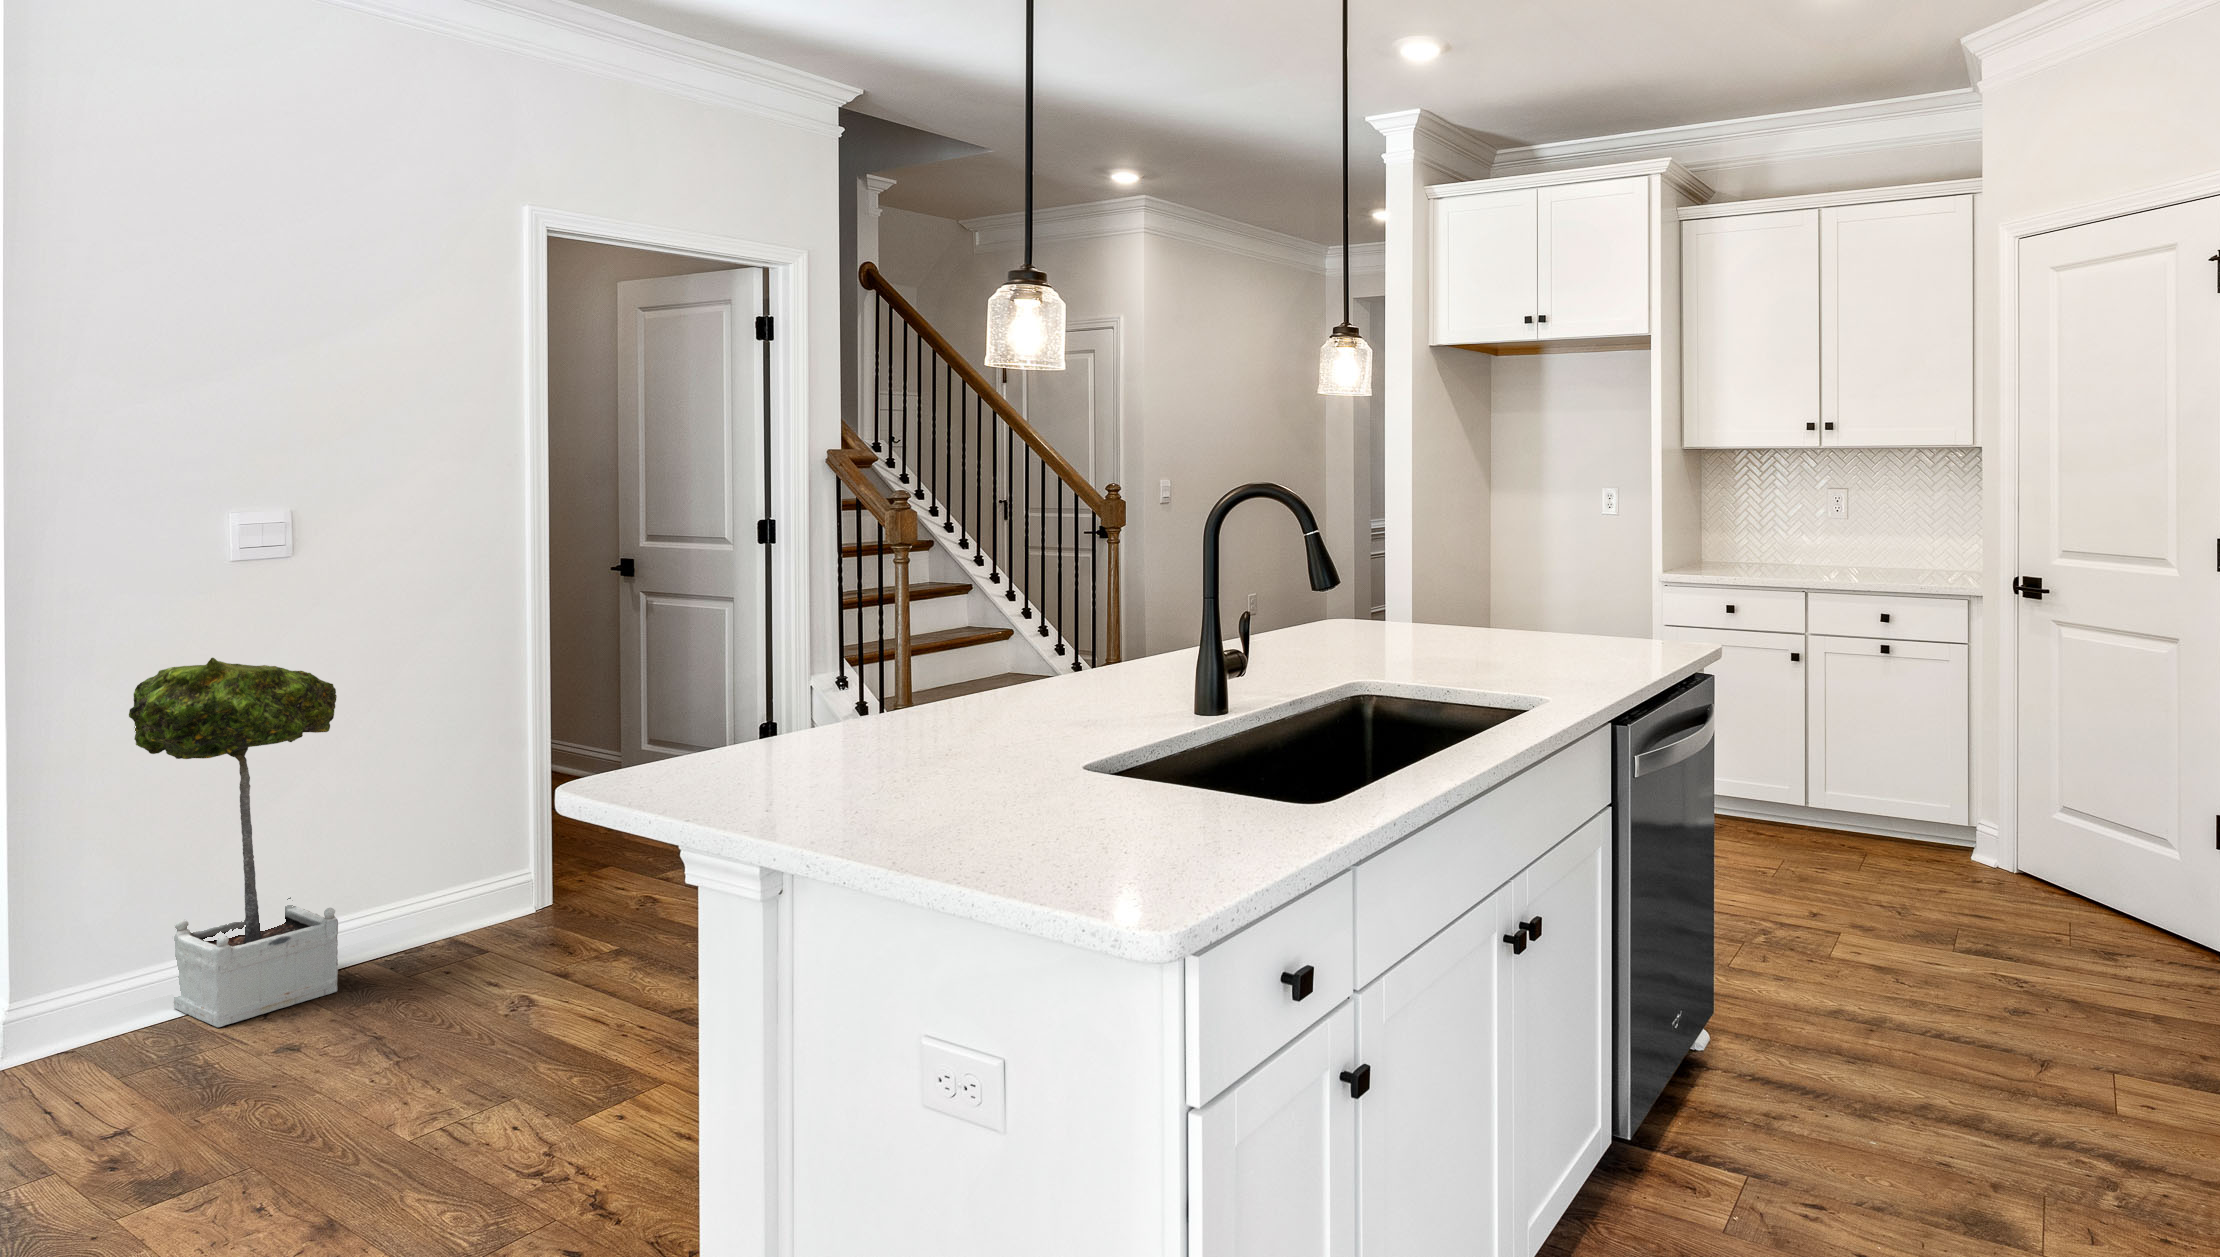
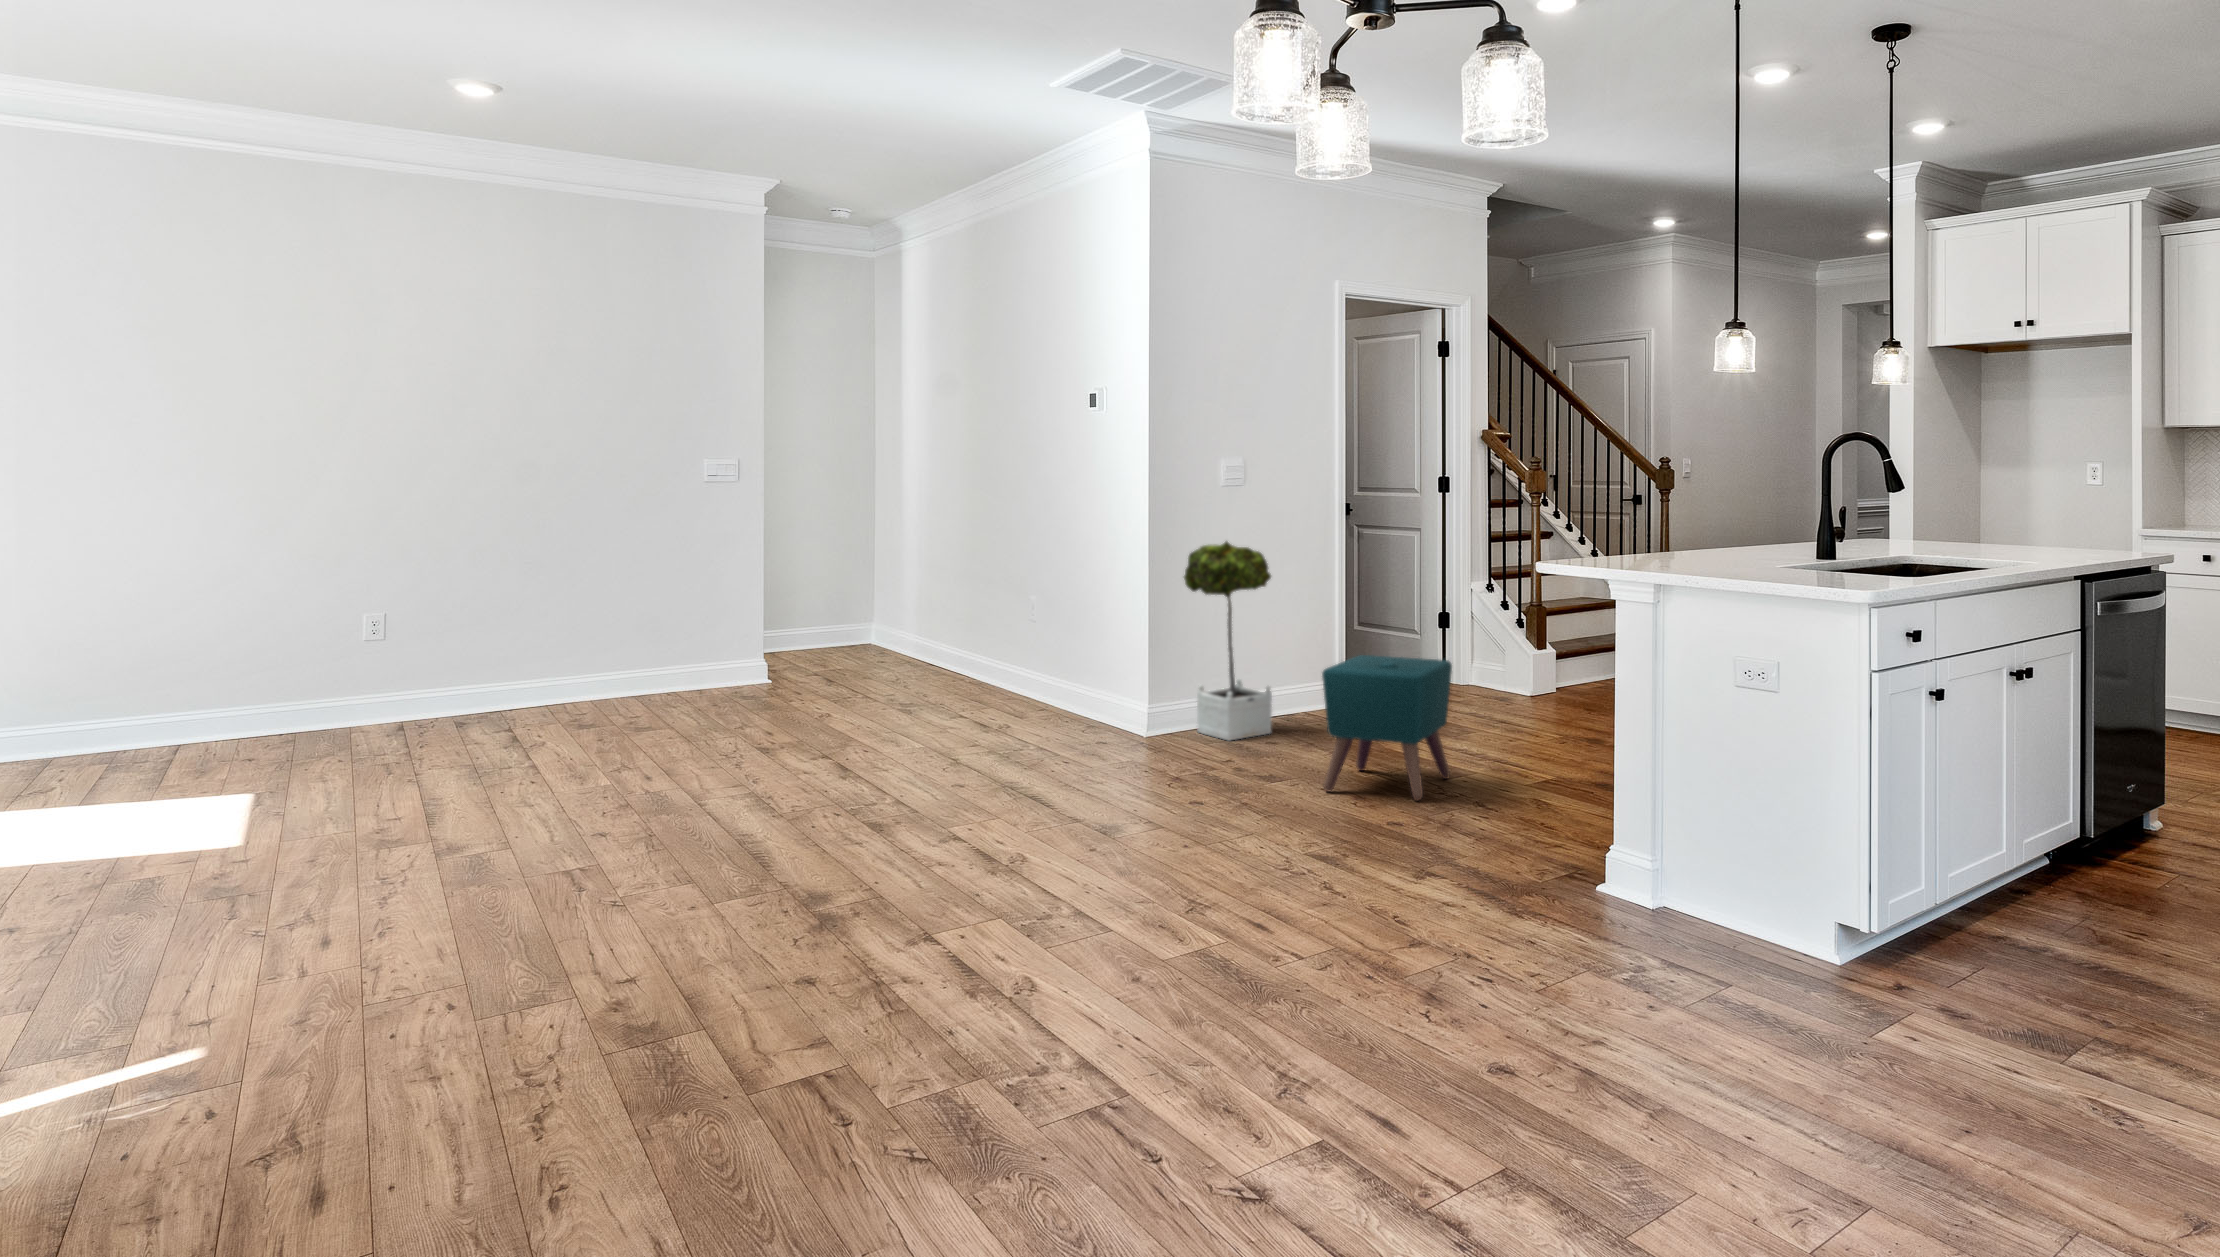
ottoman: none [273,873,605,1180] -> present [1322,655,1452,801]

